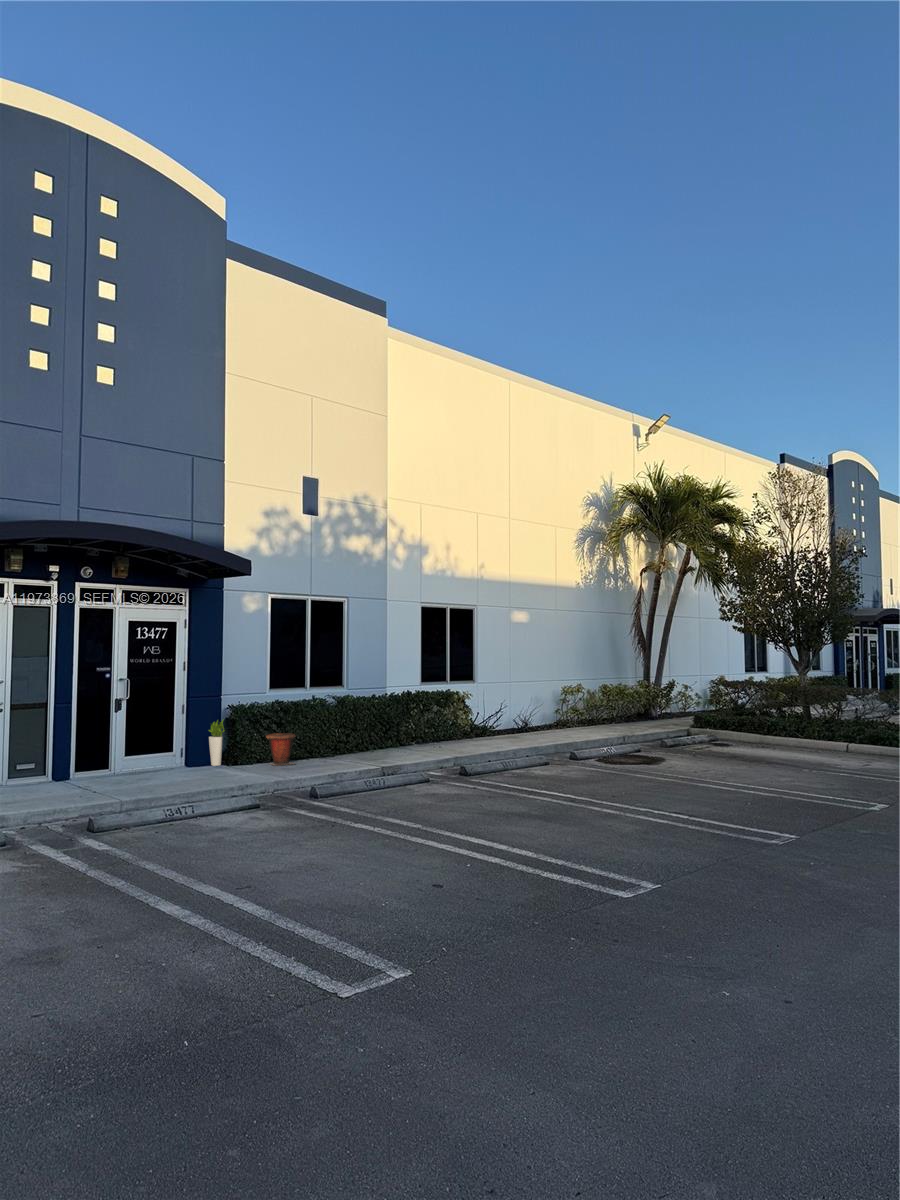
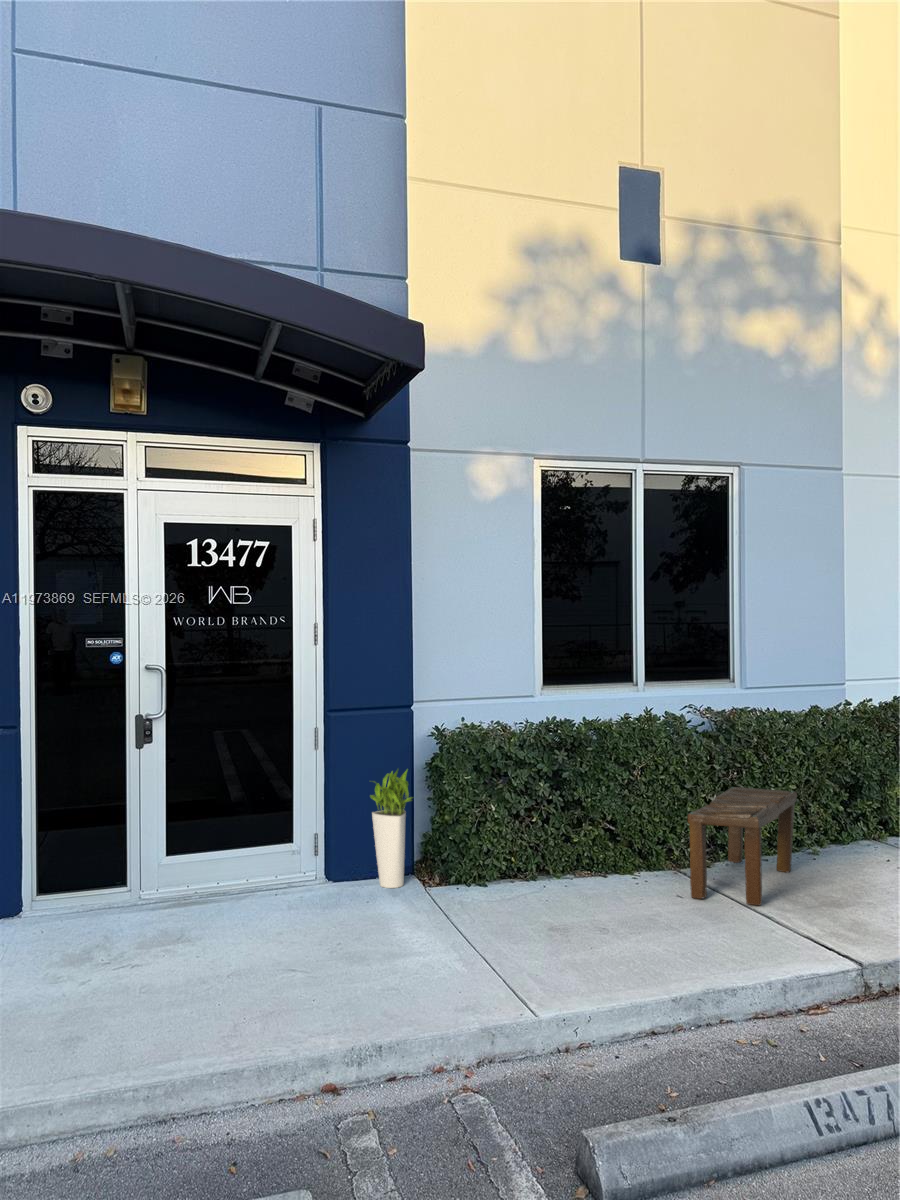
bench: none [331,725,368,762] -> present [688,787,797,905]
waste bin: present [266,733,295,765] -> none [512,809,592,903]

